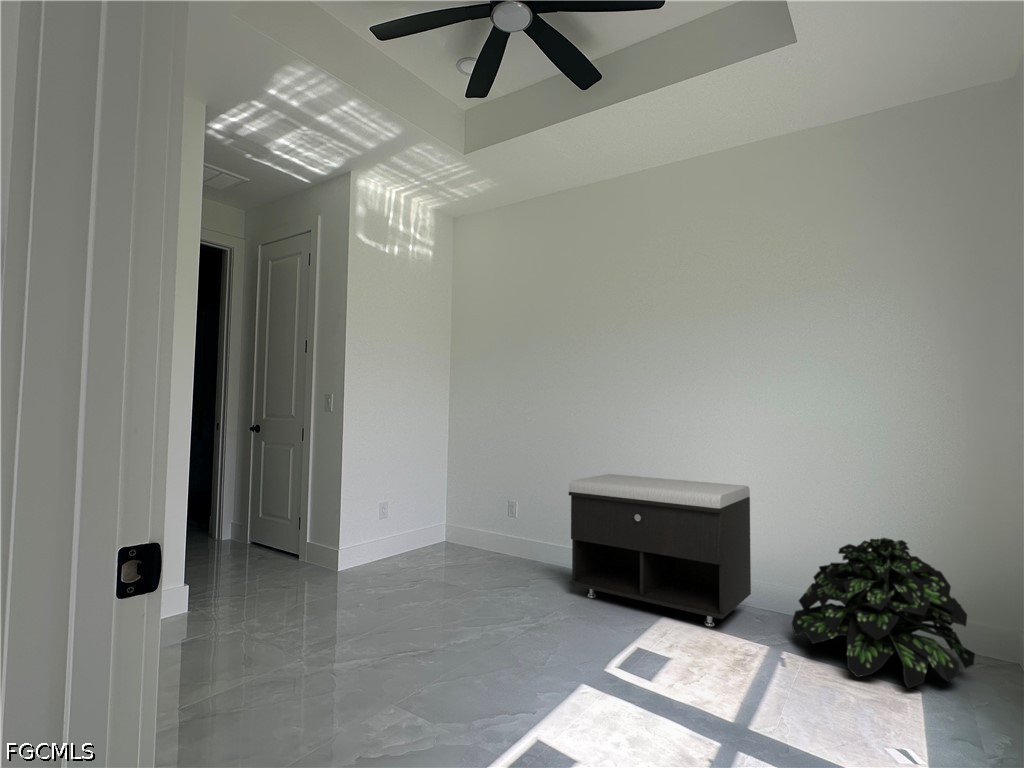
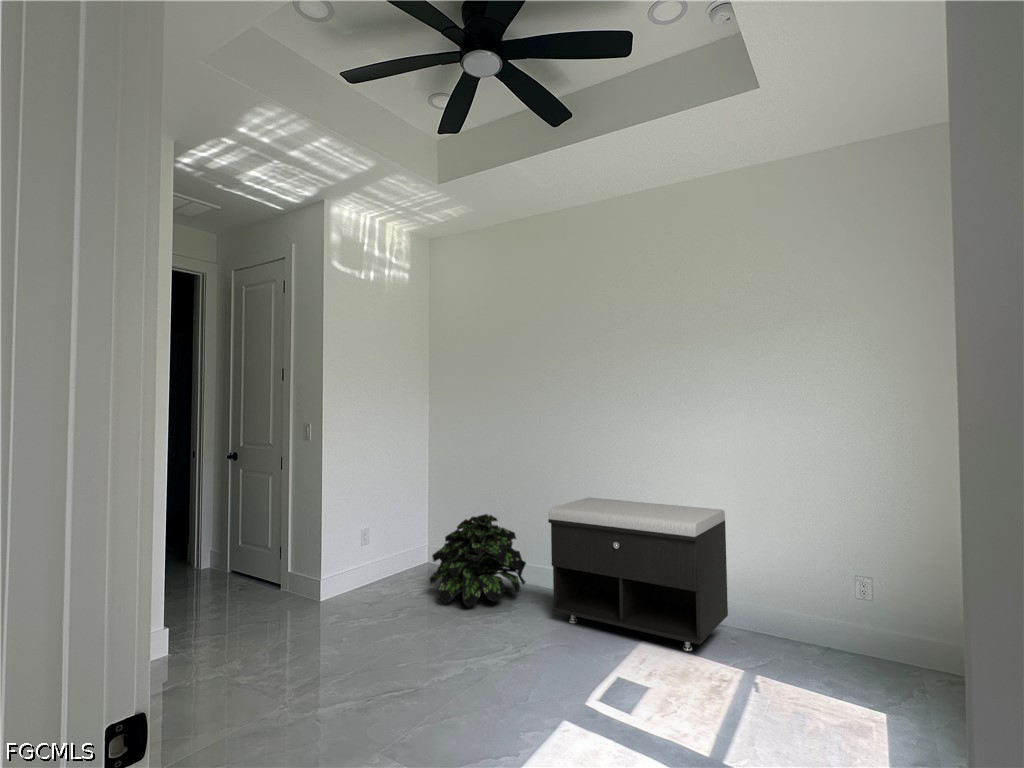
potted plant: present [792,538,975,688] -> present [429,514,526,607]

